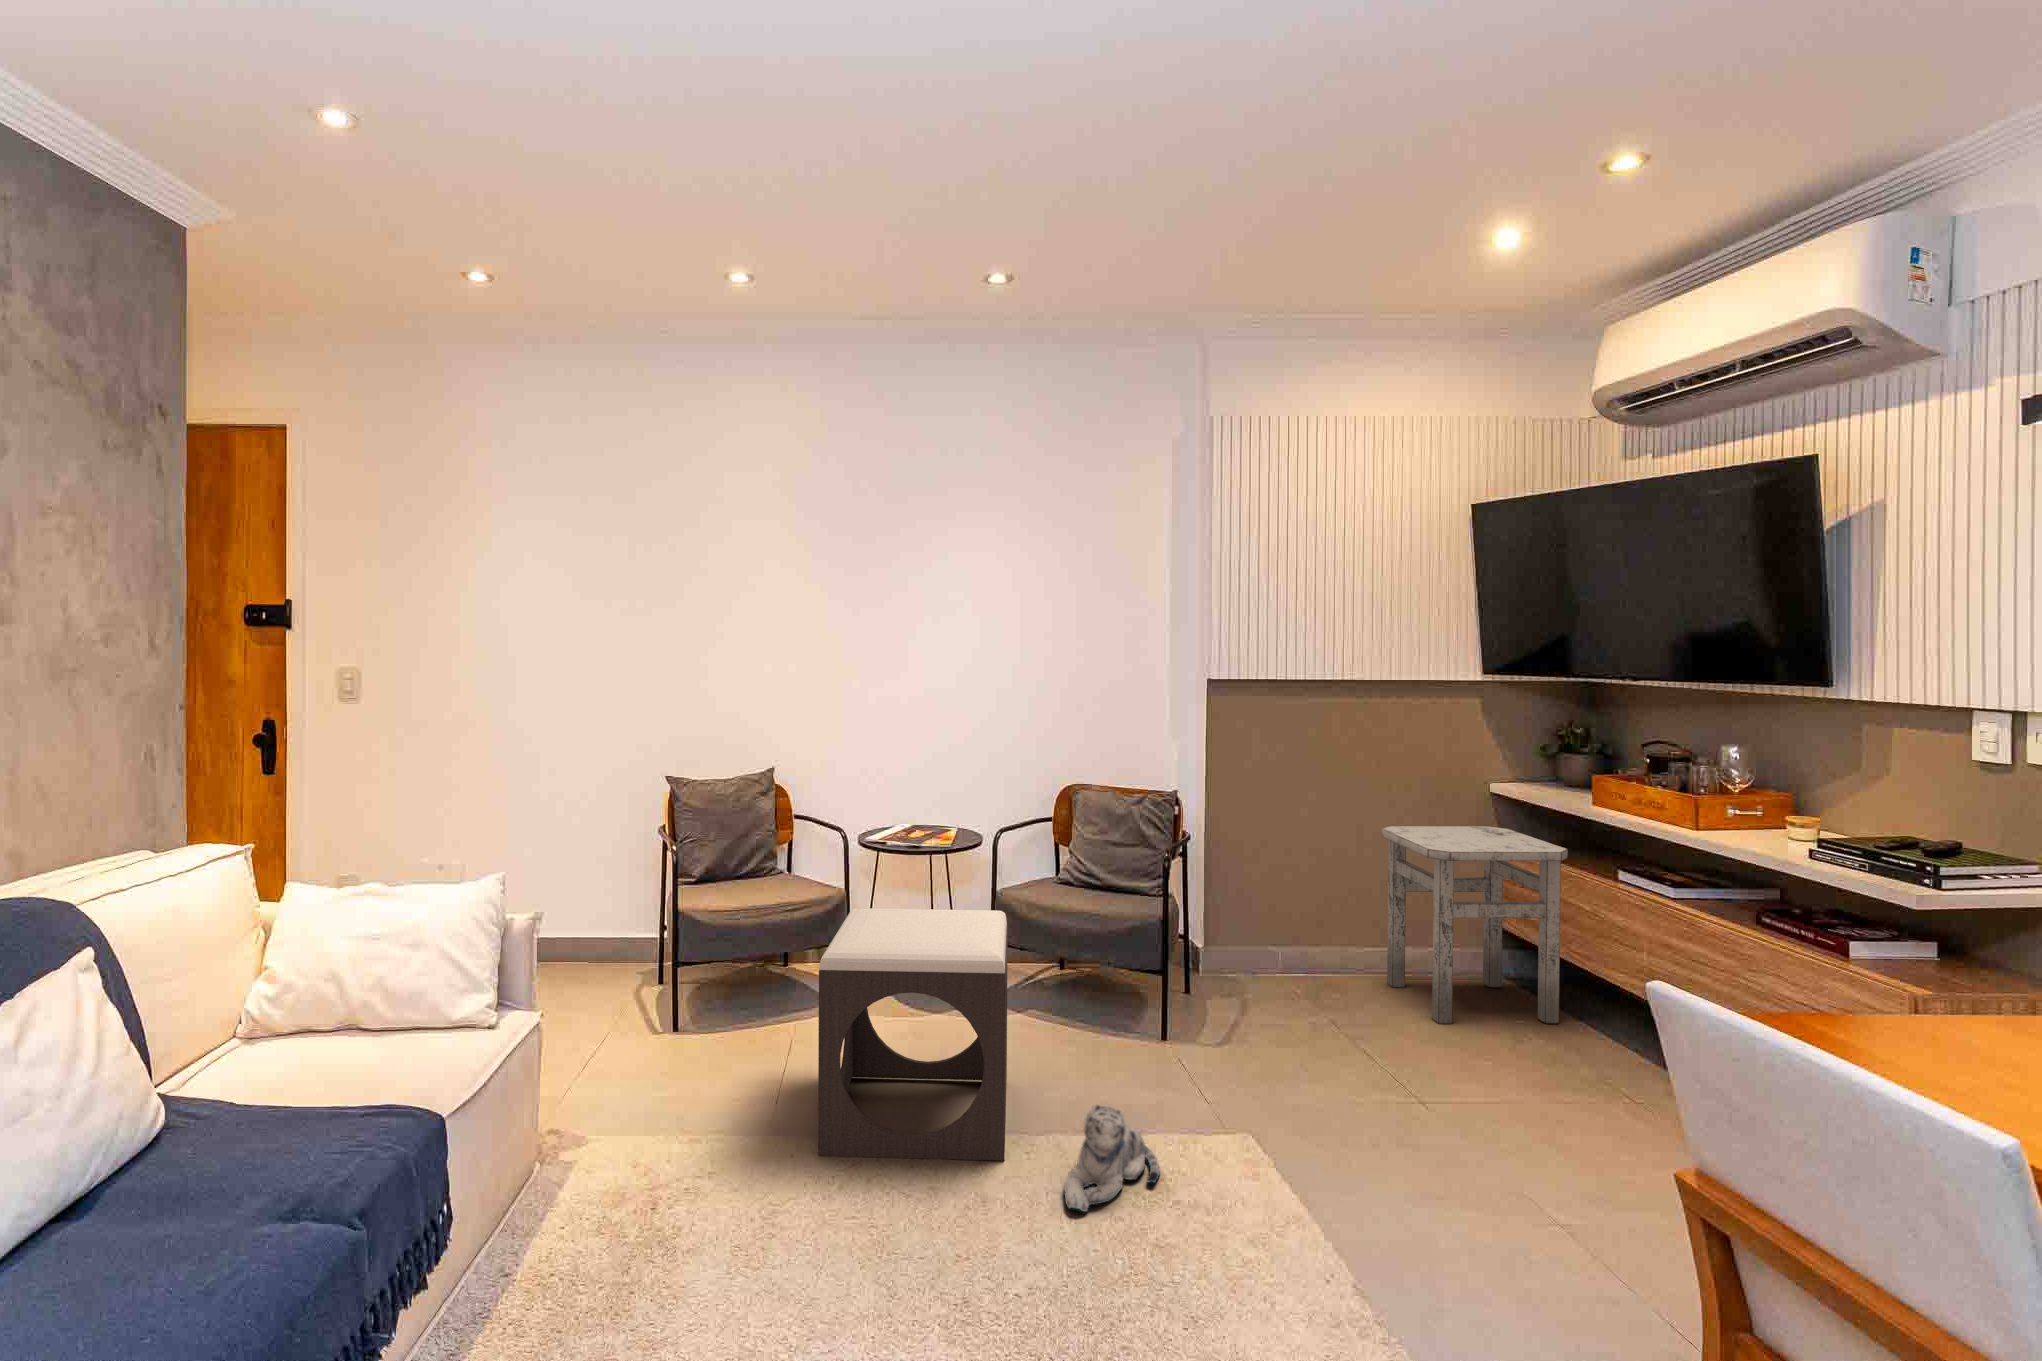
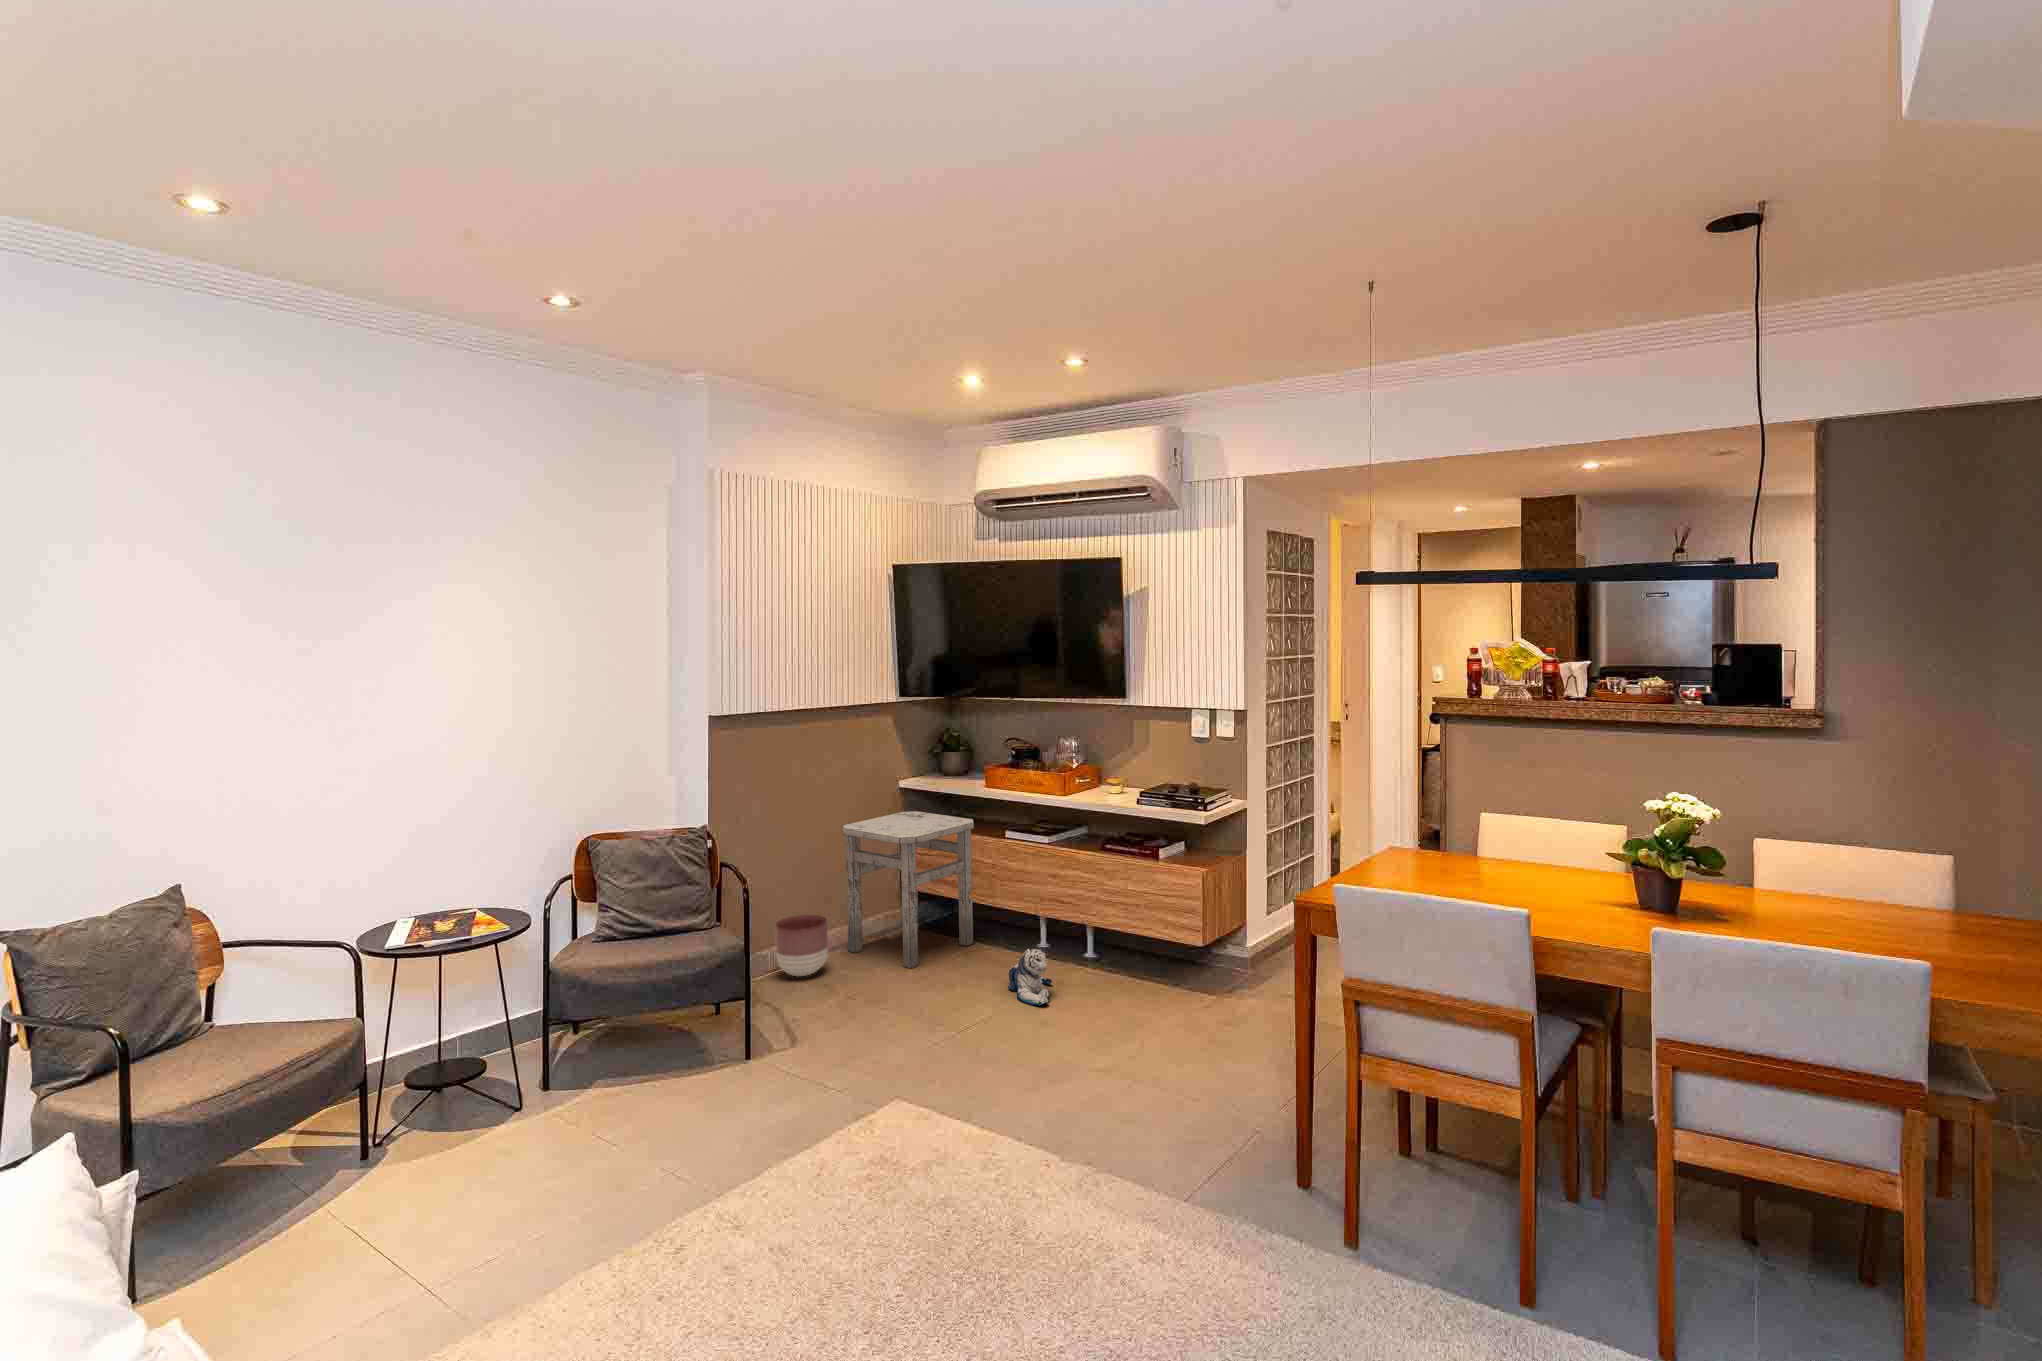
footstool: present [818,908,1008,1161] -> none [476,980,742,1300]
planter: none [1280,920,1343,992] -> present [775,915,828,976]
plush toy: present [1064,1105,1160,1212] -> present [1008,948,1052,1006]

